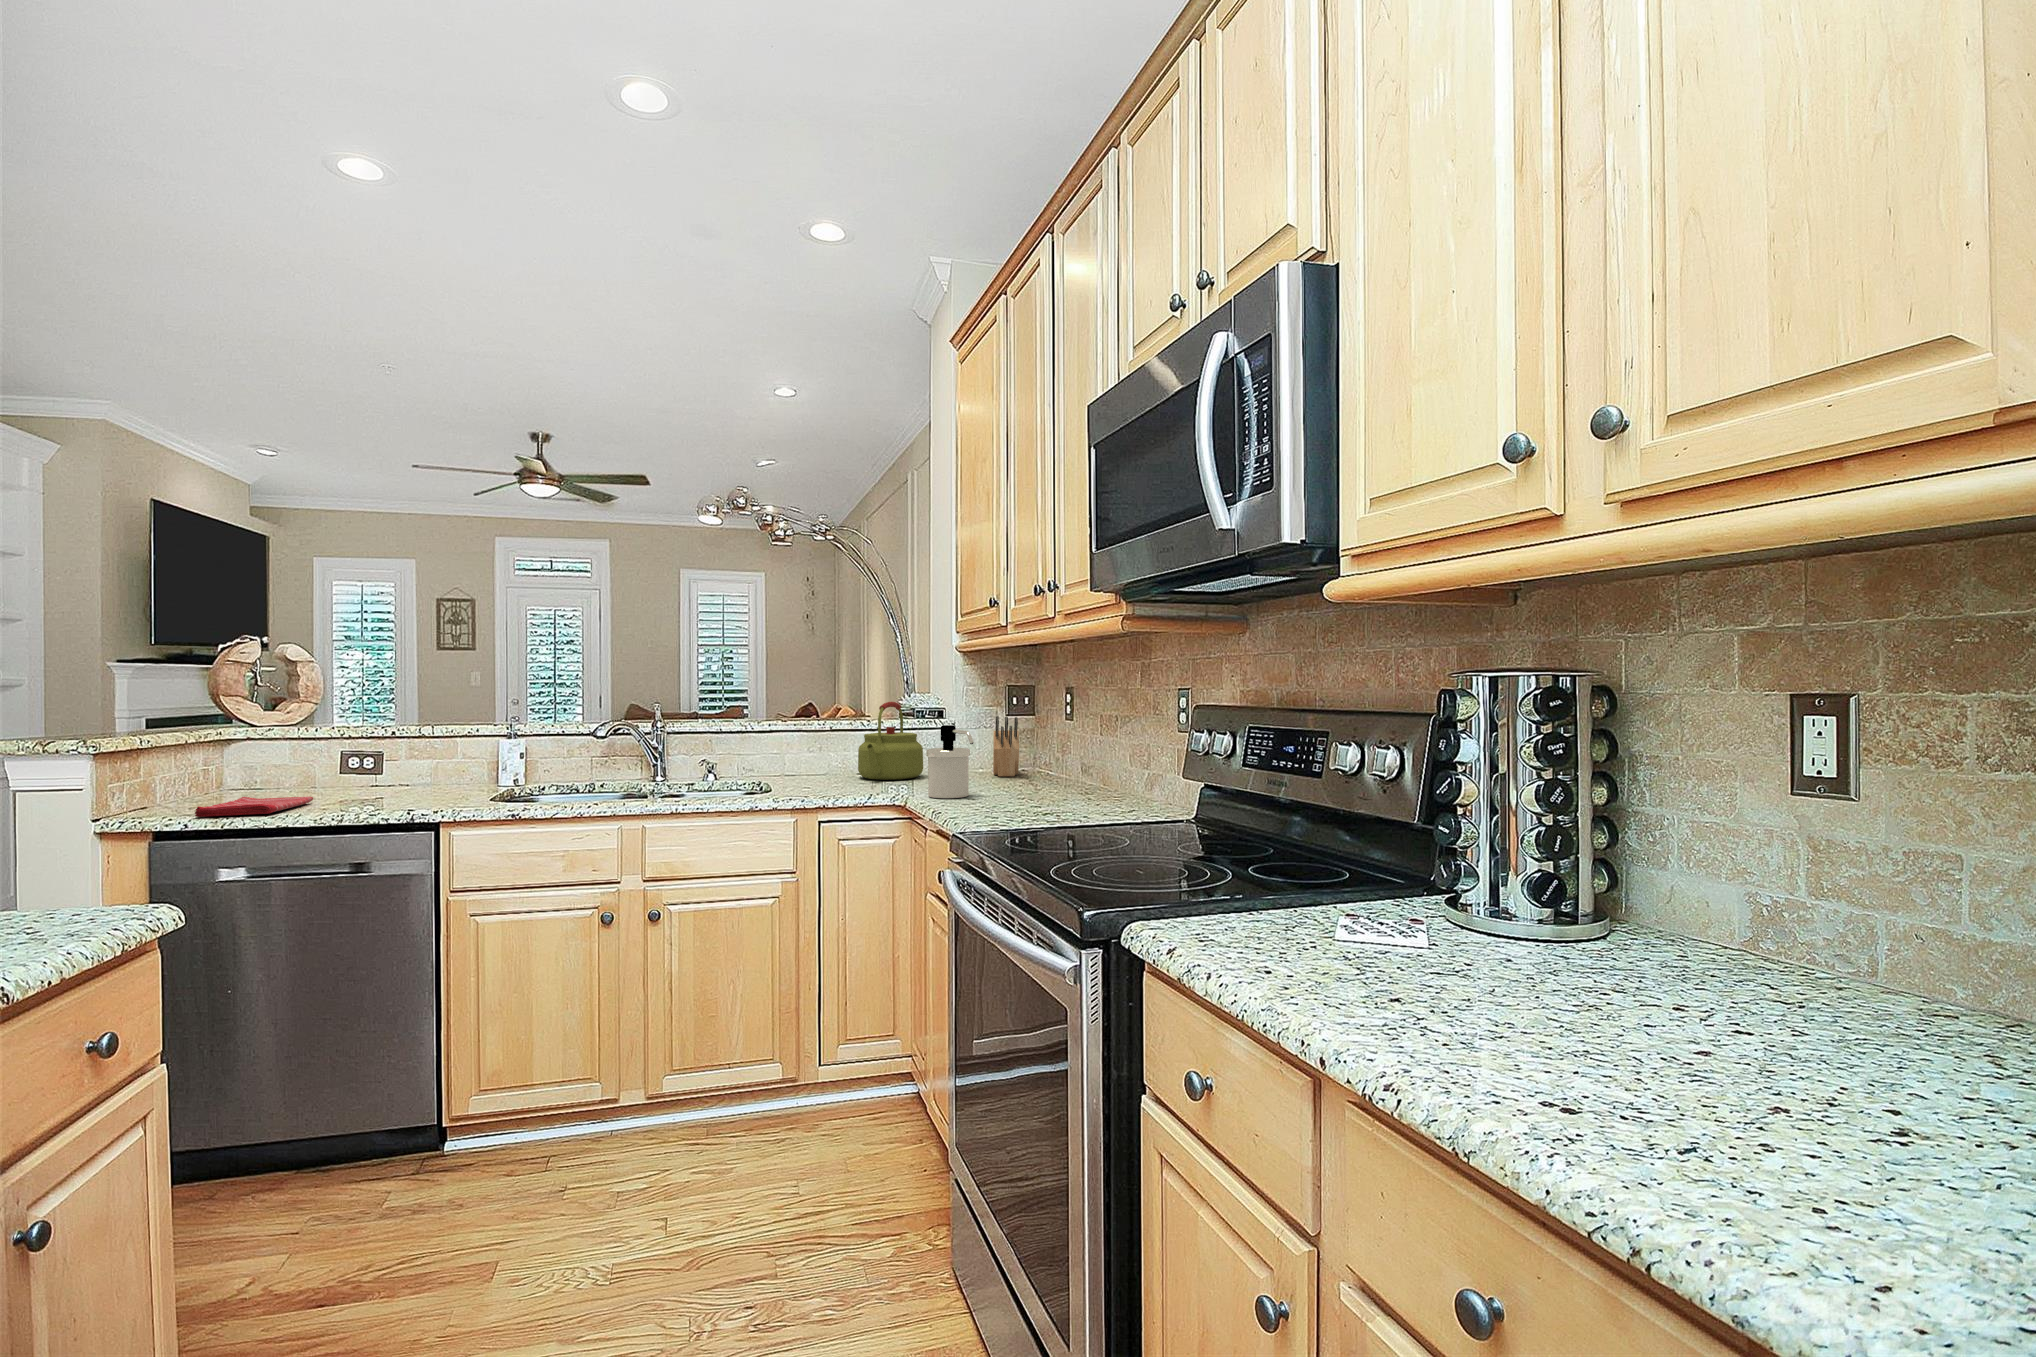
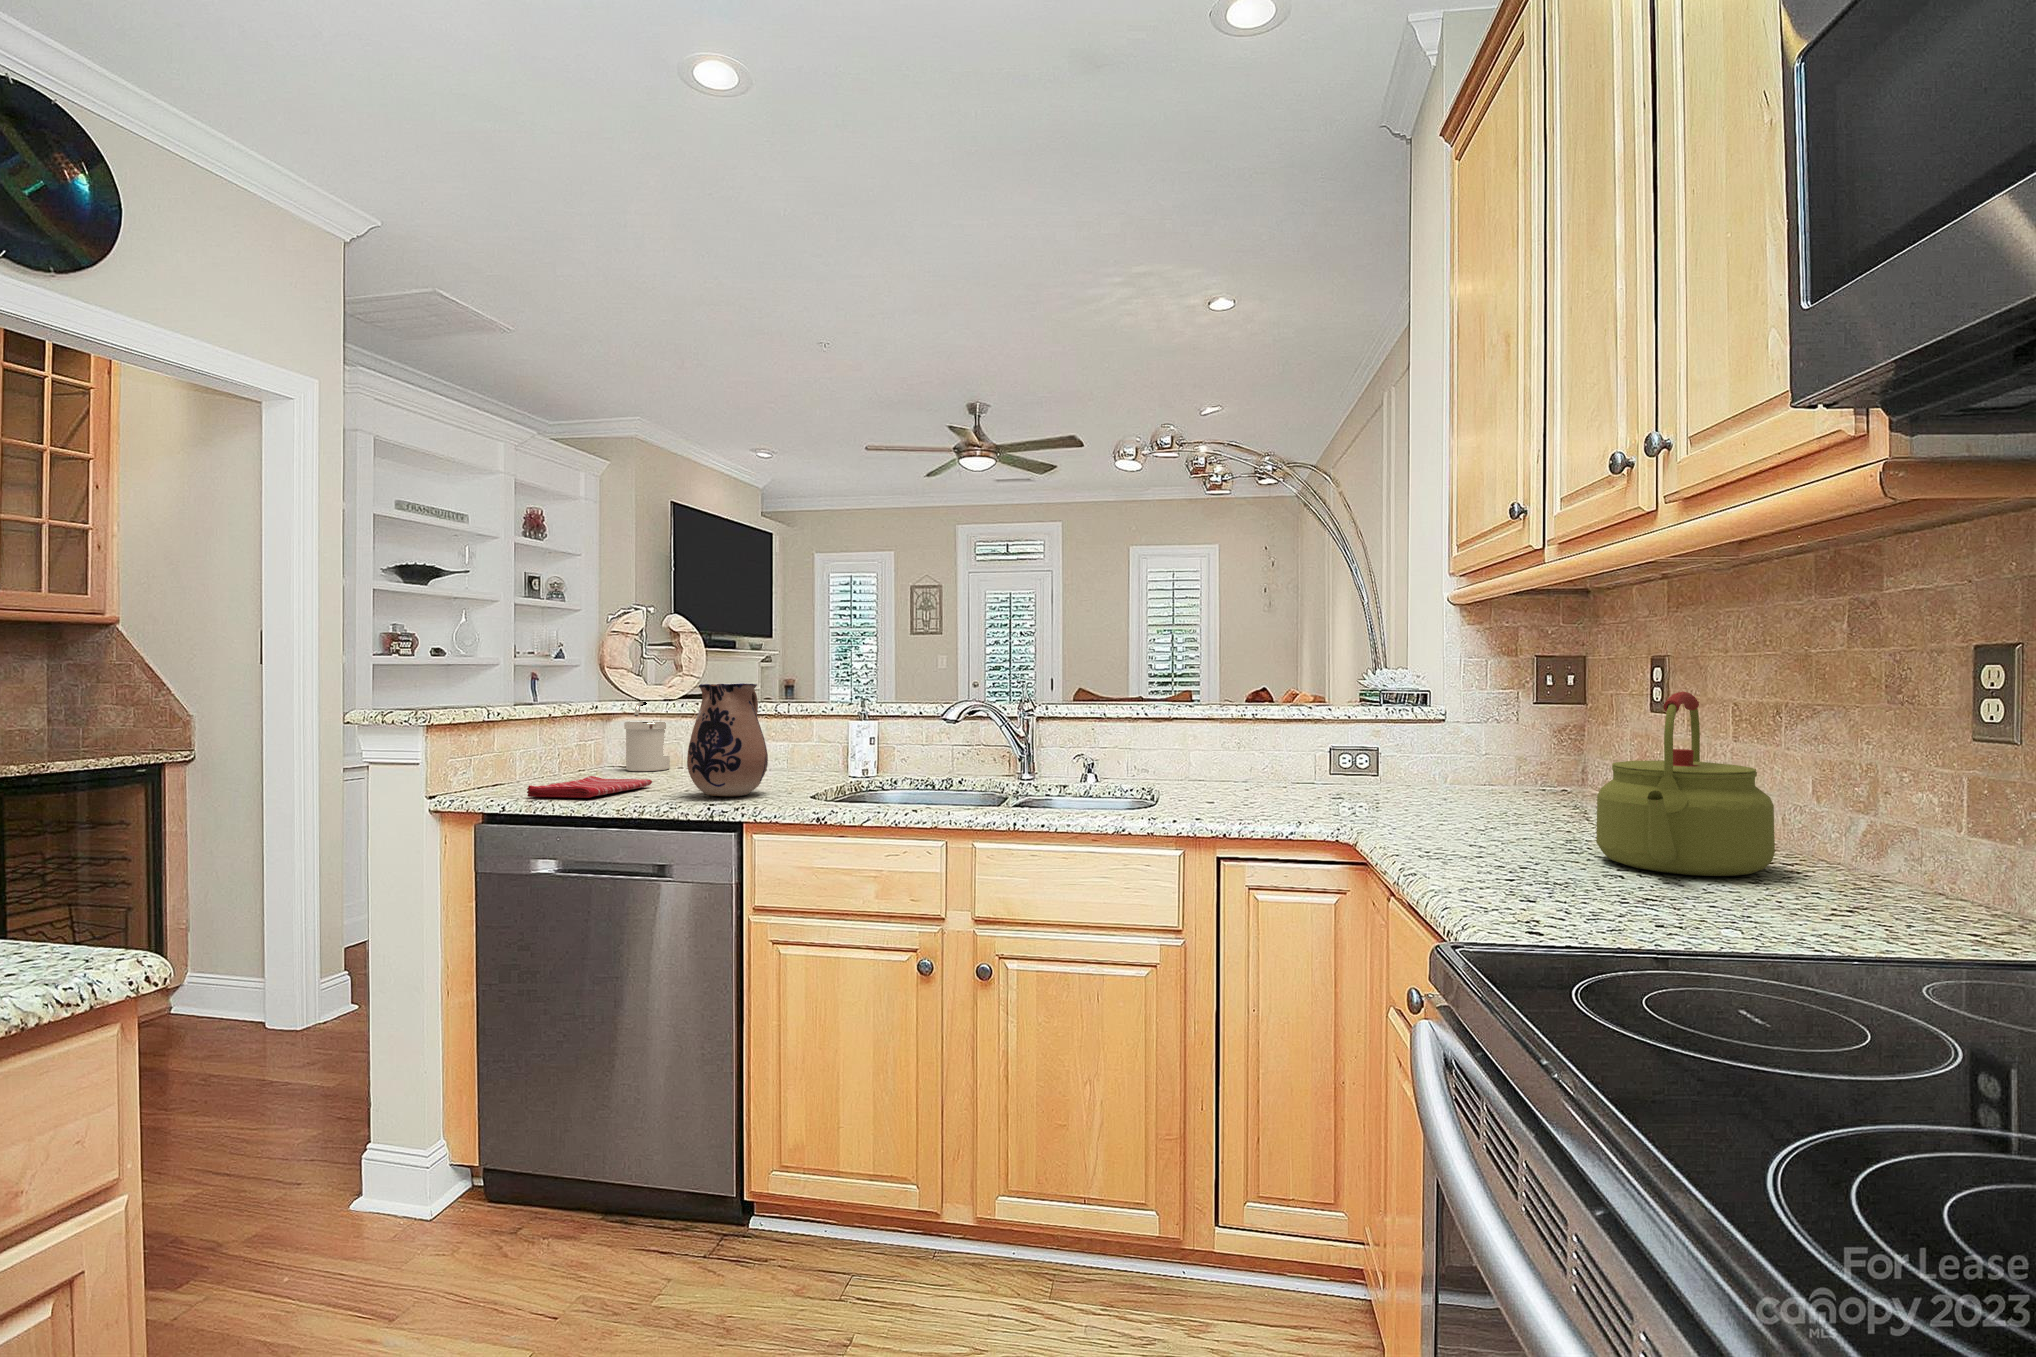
kettle: present [858,702,923,780] -> present [1596,692,1775,876]
ceramic pitcher: none [367,711,443,805] -> present [687,683,768,796]
knife block: present [993,716,1019,776] -> none [1512,705,1560,804]
soap dispenser: present [927,725,974,798] -> present [624,702,670,771]

